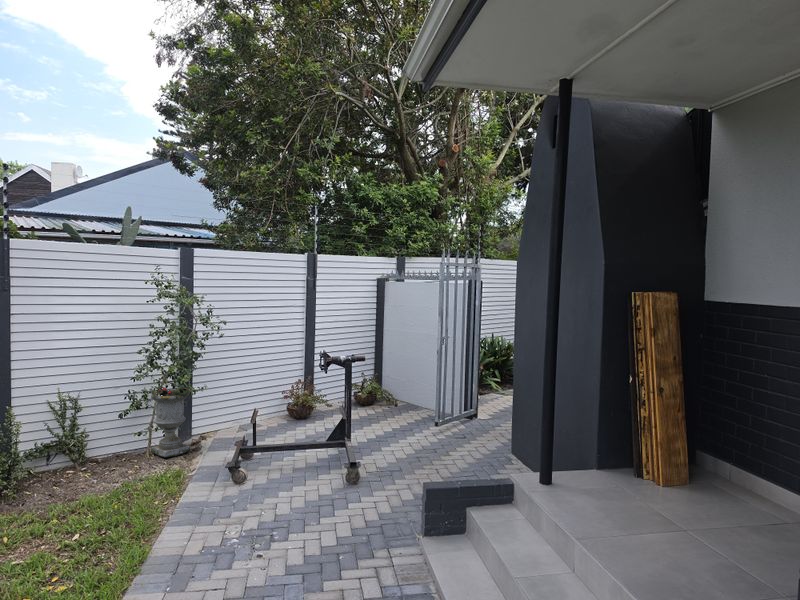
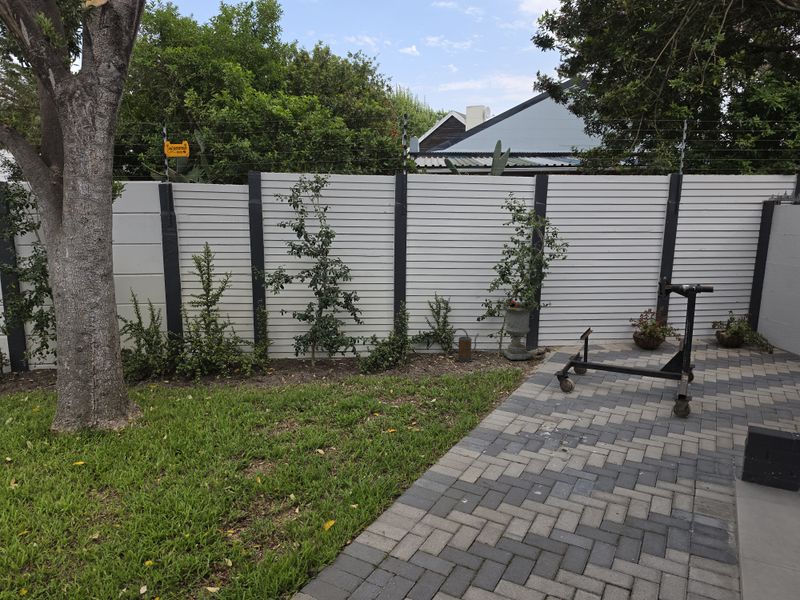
watering can: none [85,430,123,473] -> present [451,328,479,362]

